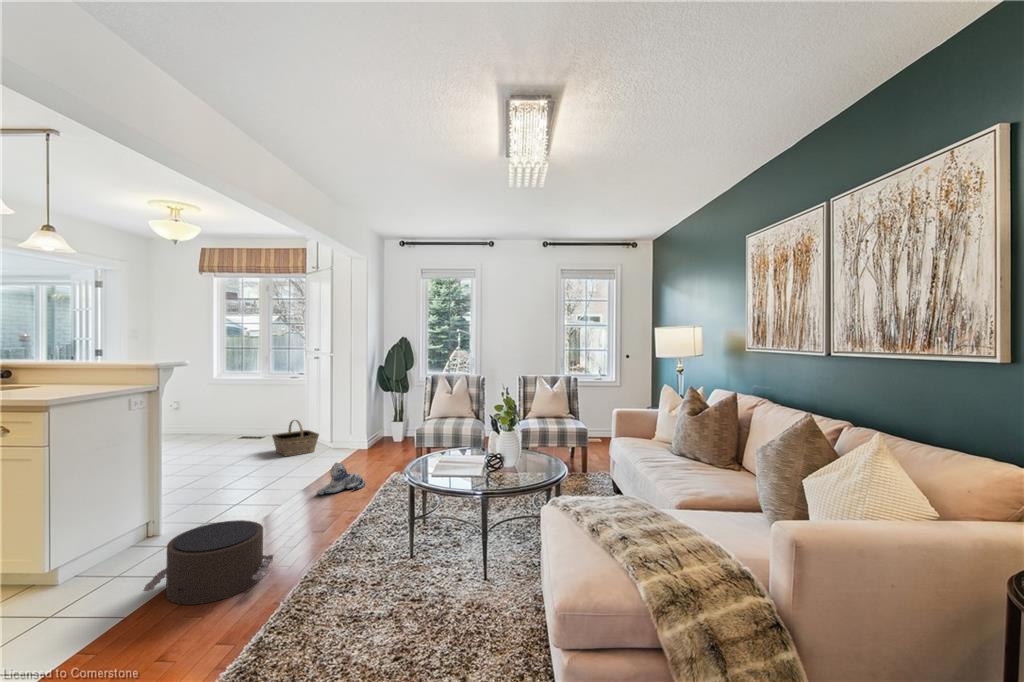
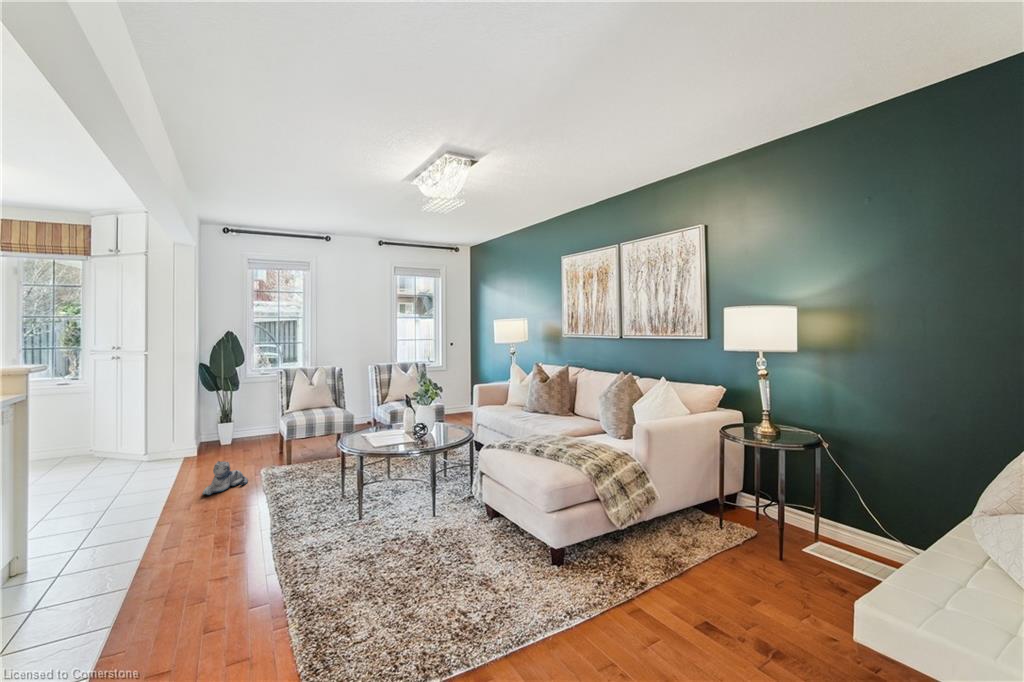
basket: present [272,420,319,456] -> none [70,430,141,474]
pouf: present [143,520,274,605] -> none [129,513,255,595]

